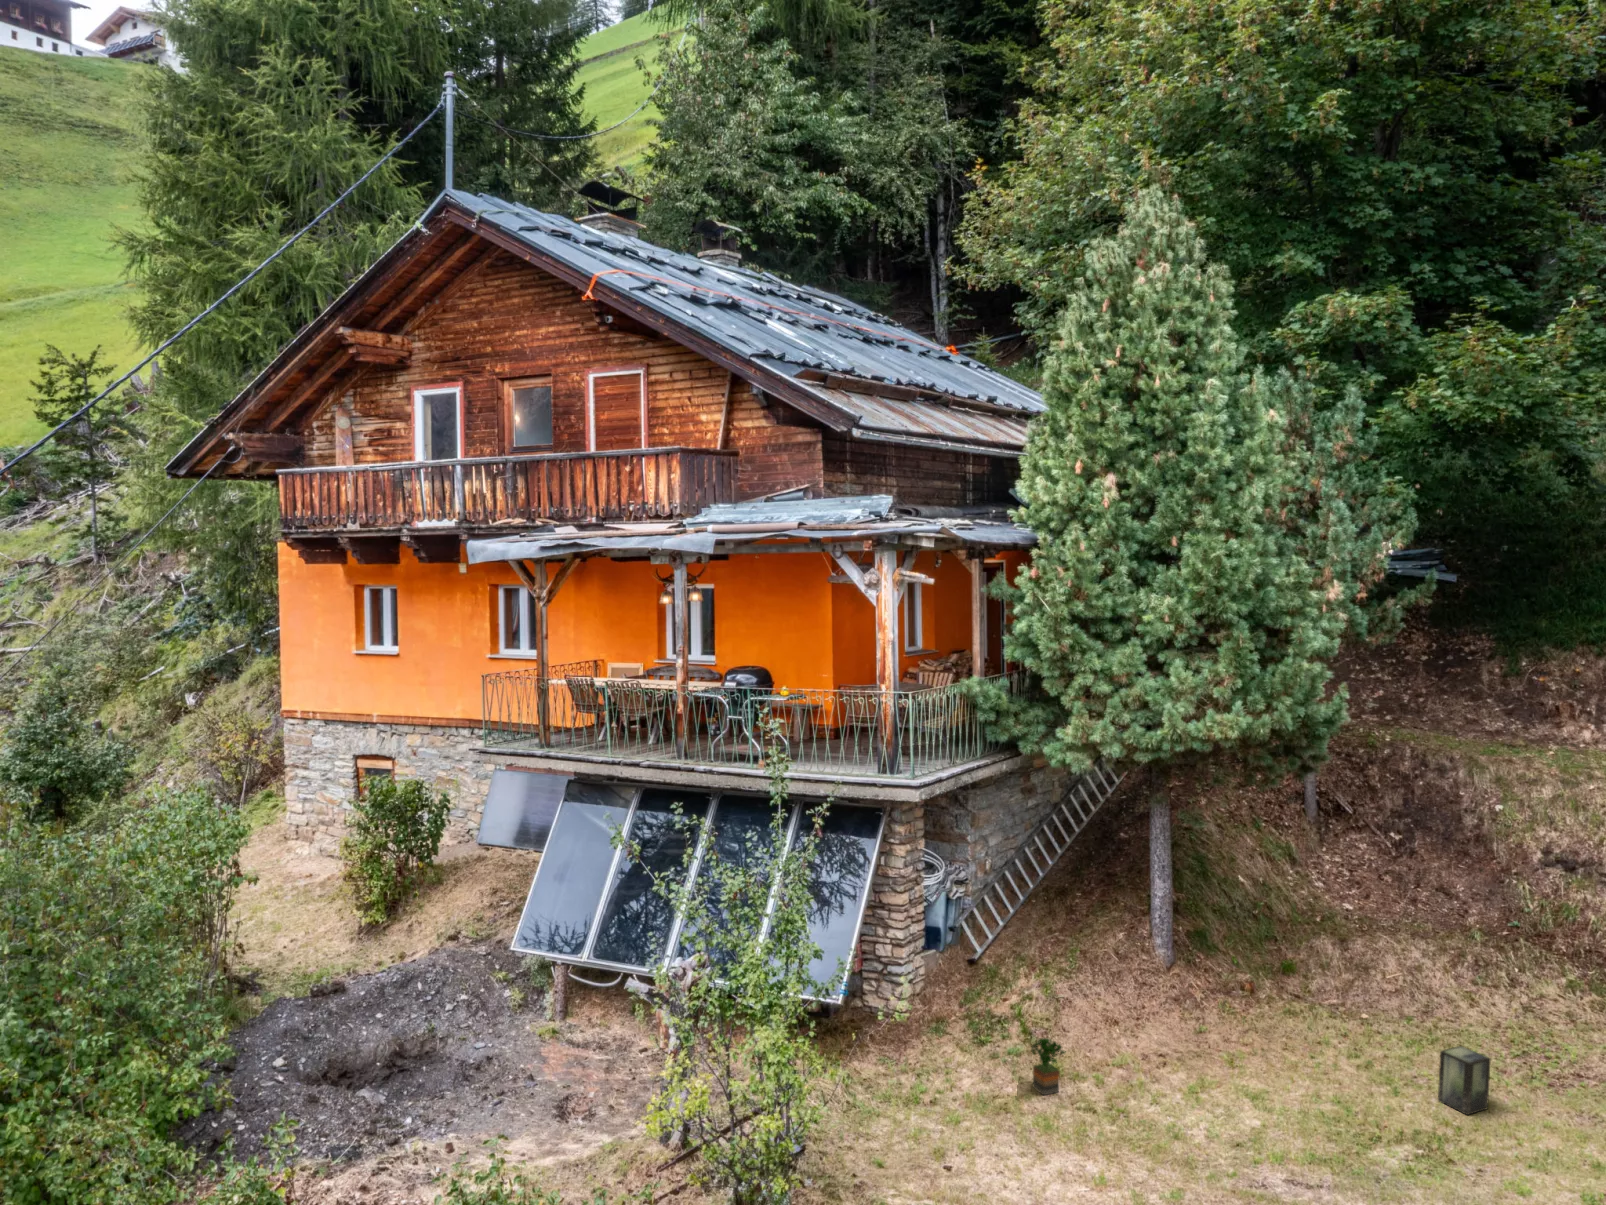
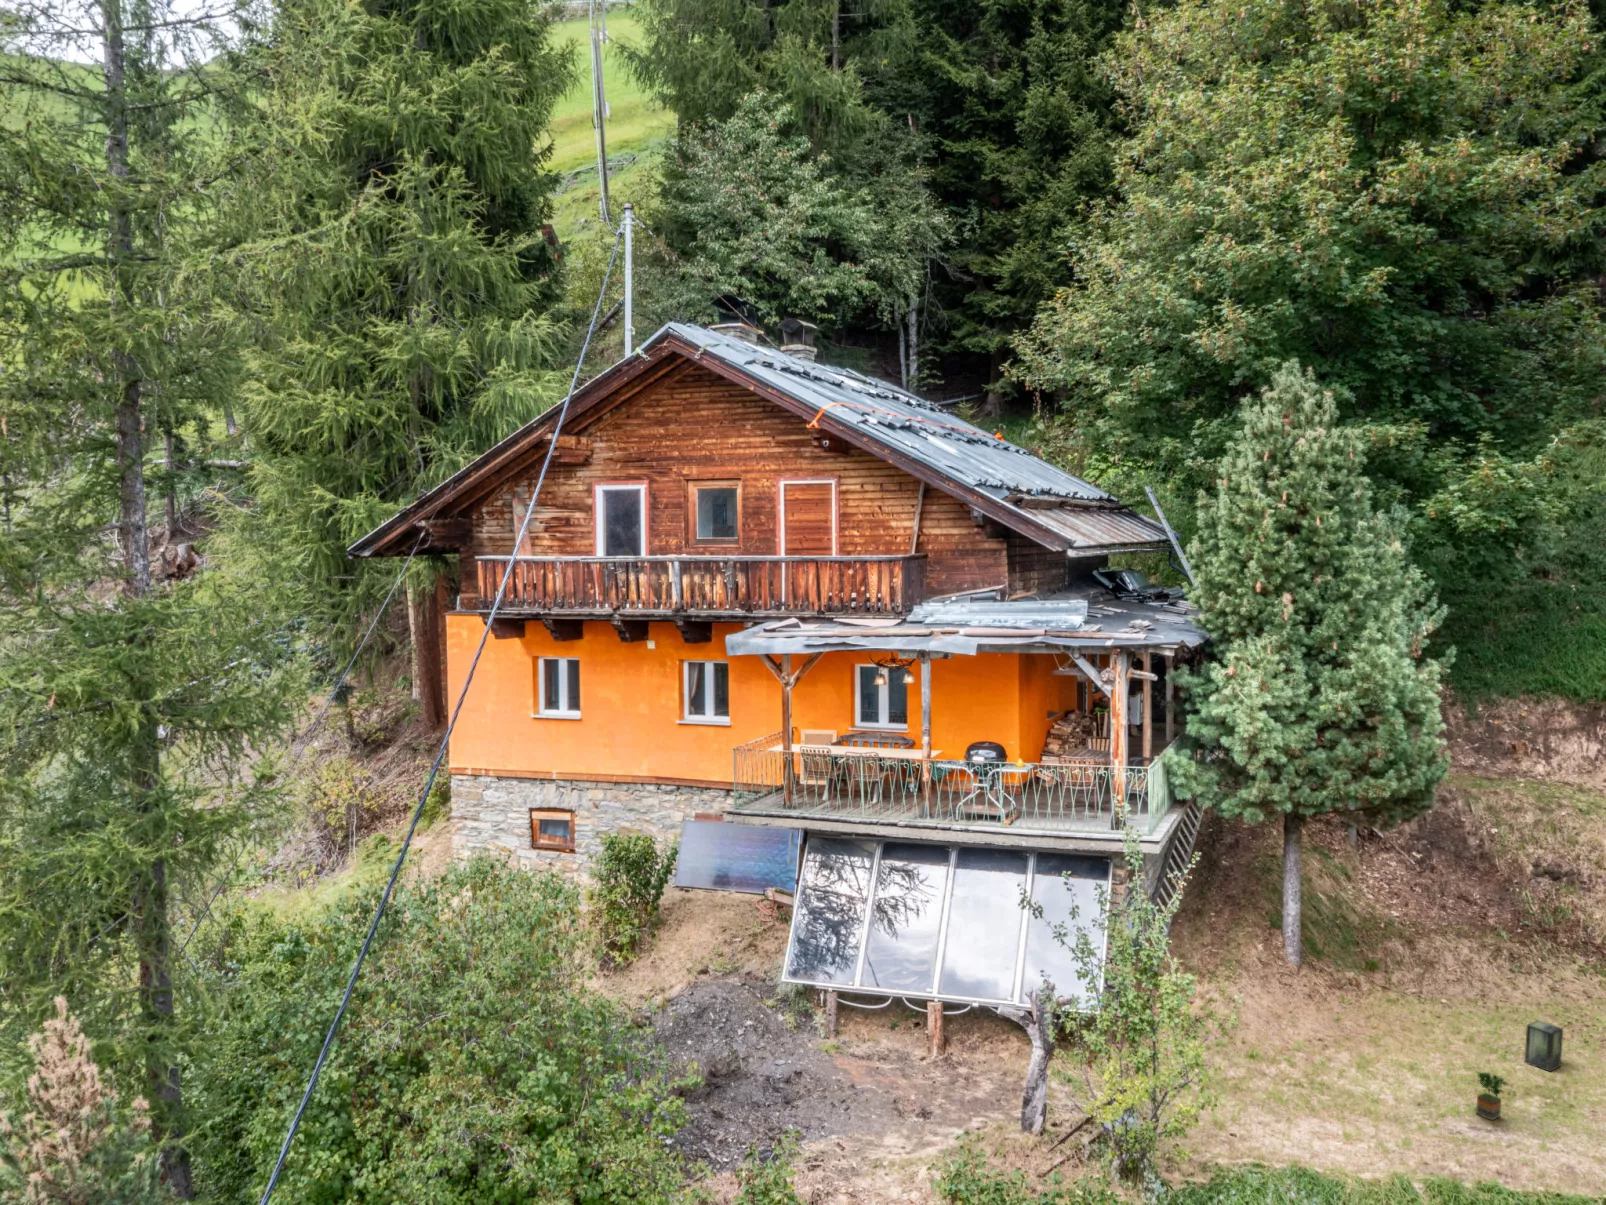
potted tree: present [1032,1038,1066,1095] -> present [1476,1072,1508,1120]

